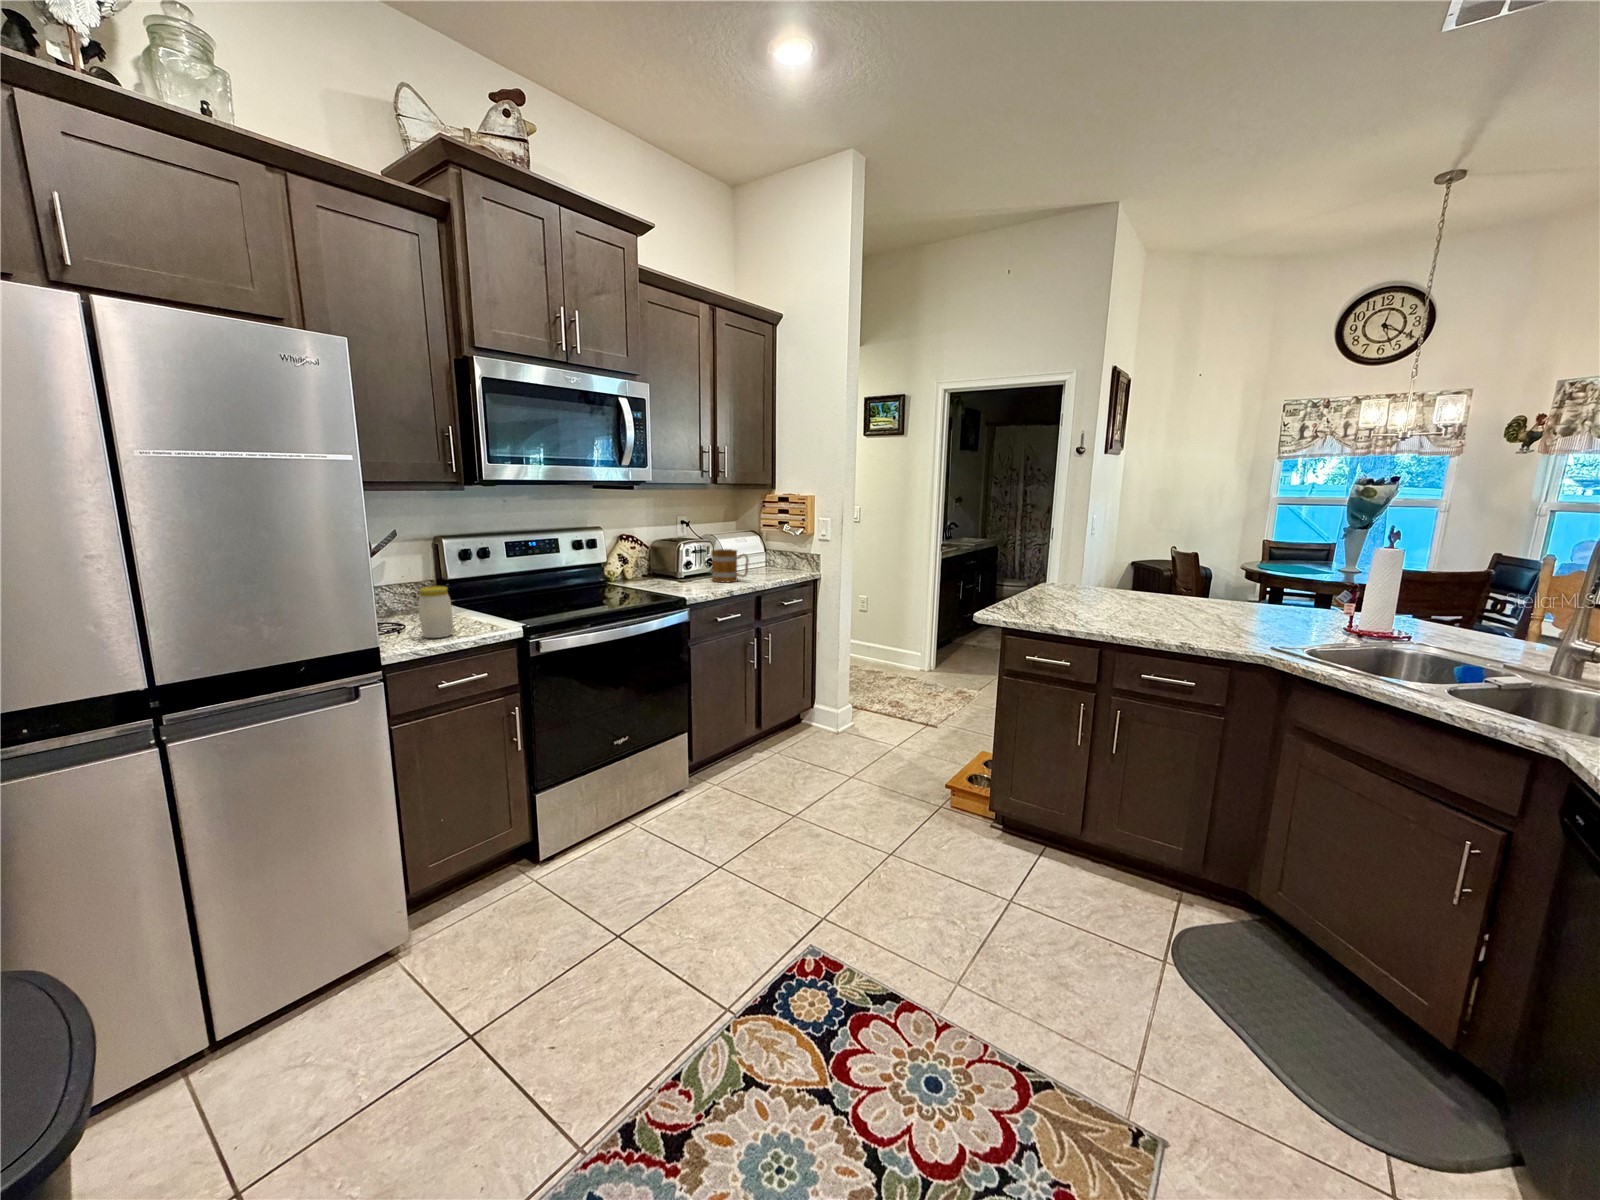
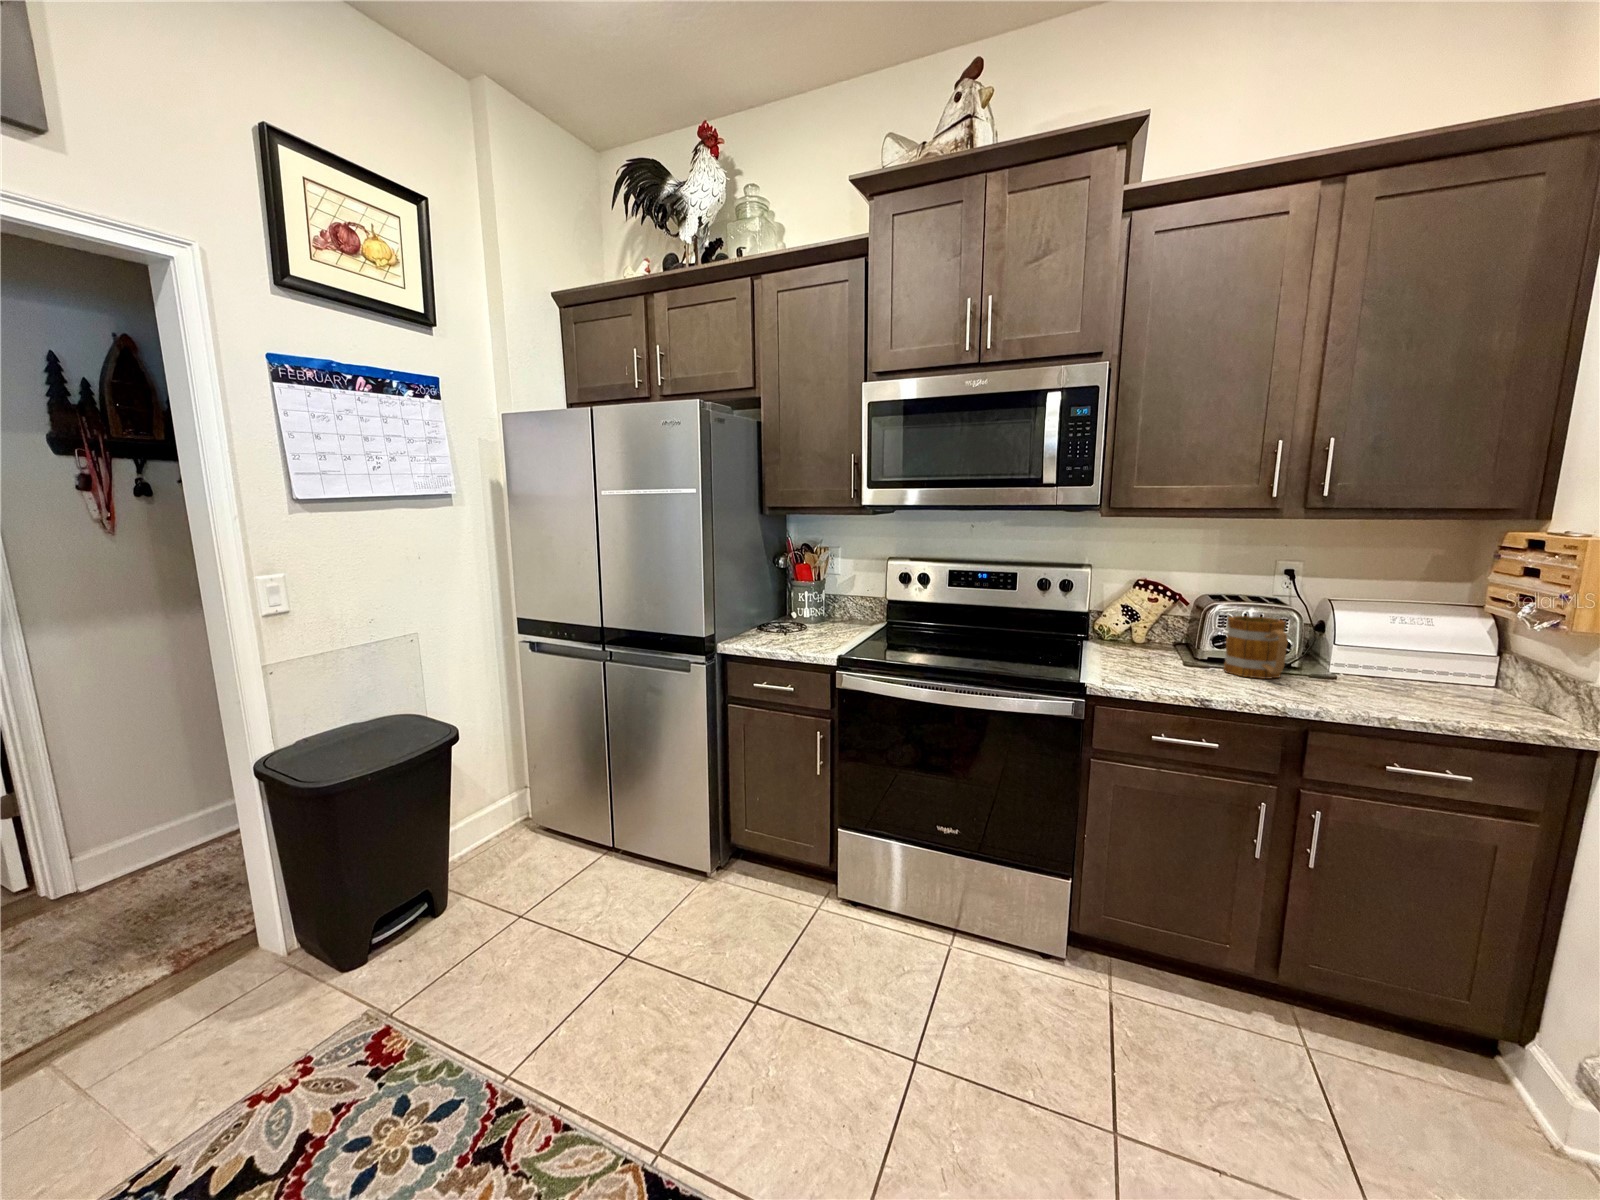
jar: present [419,586,453,638] -> none [769,597,794,642]

